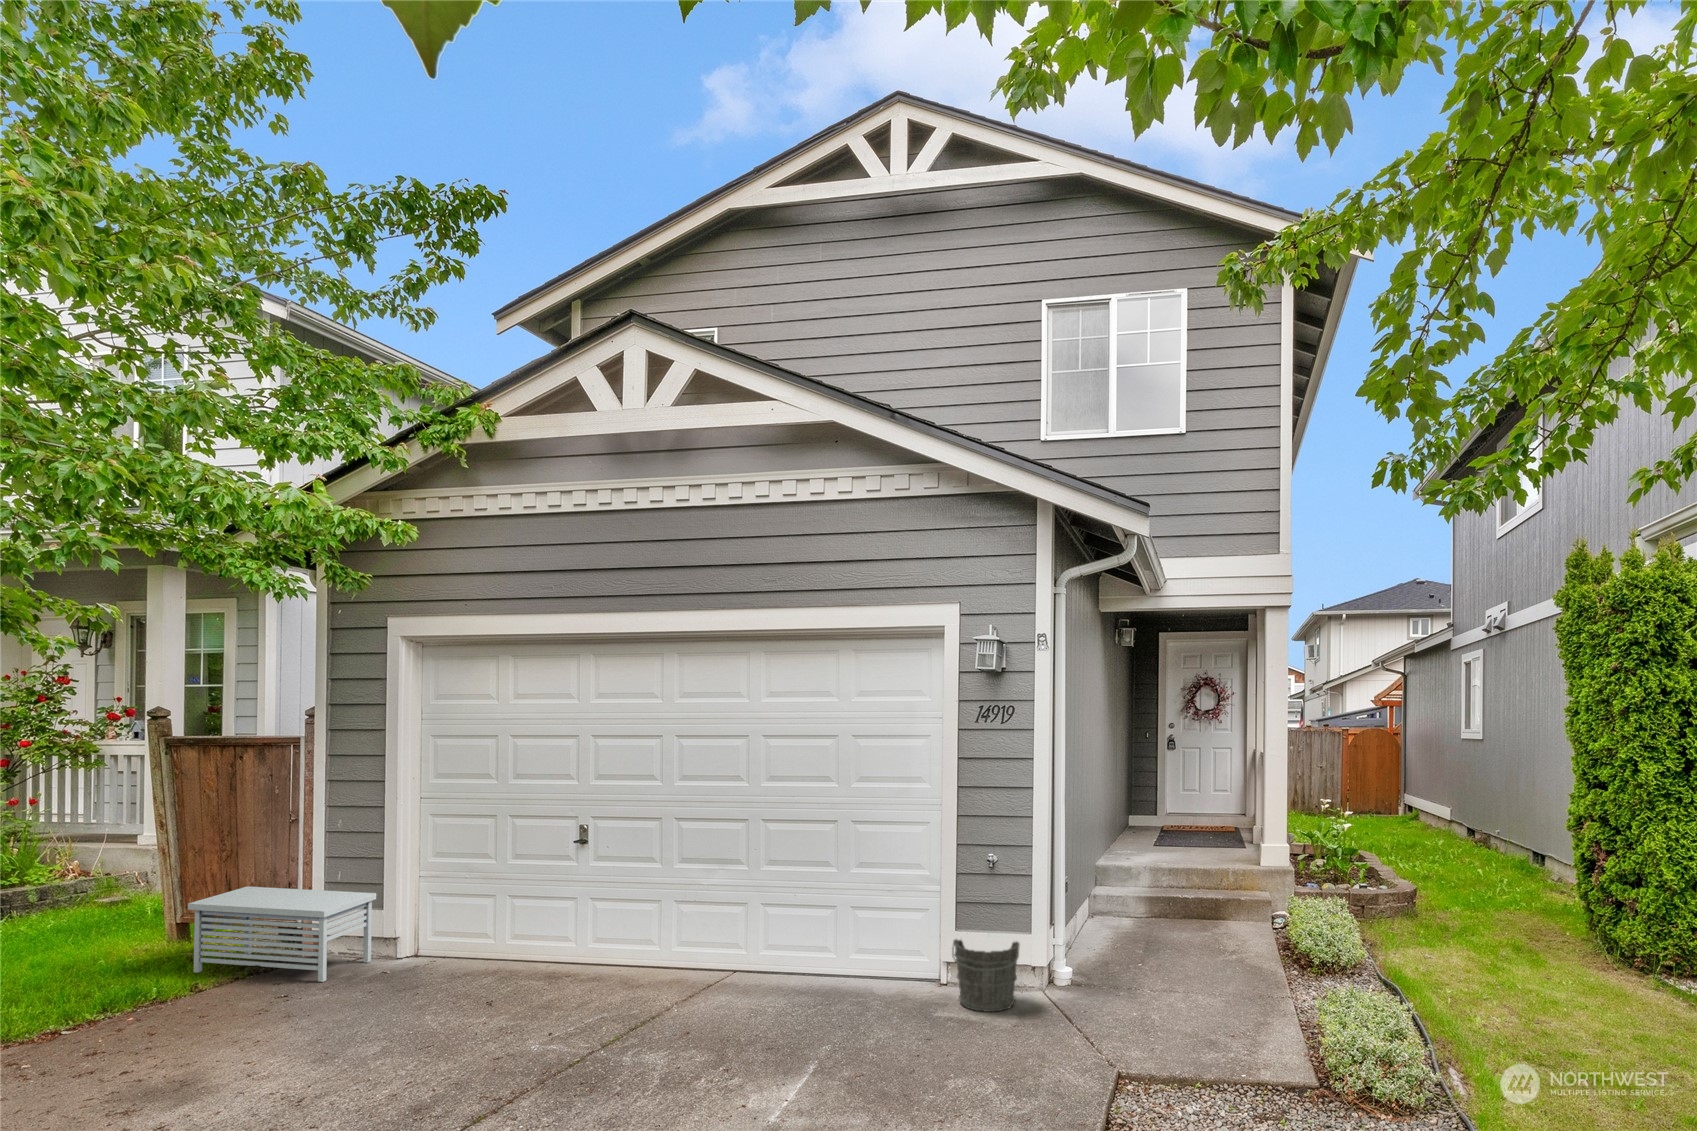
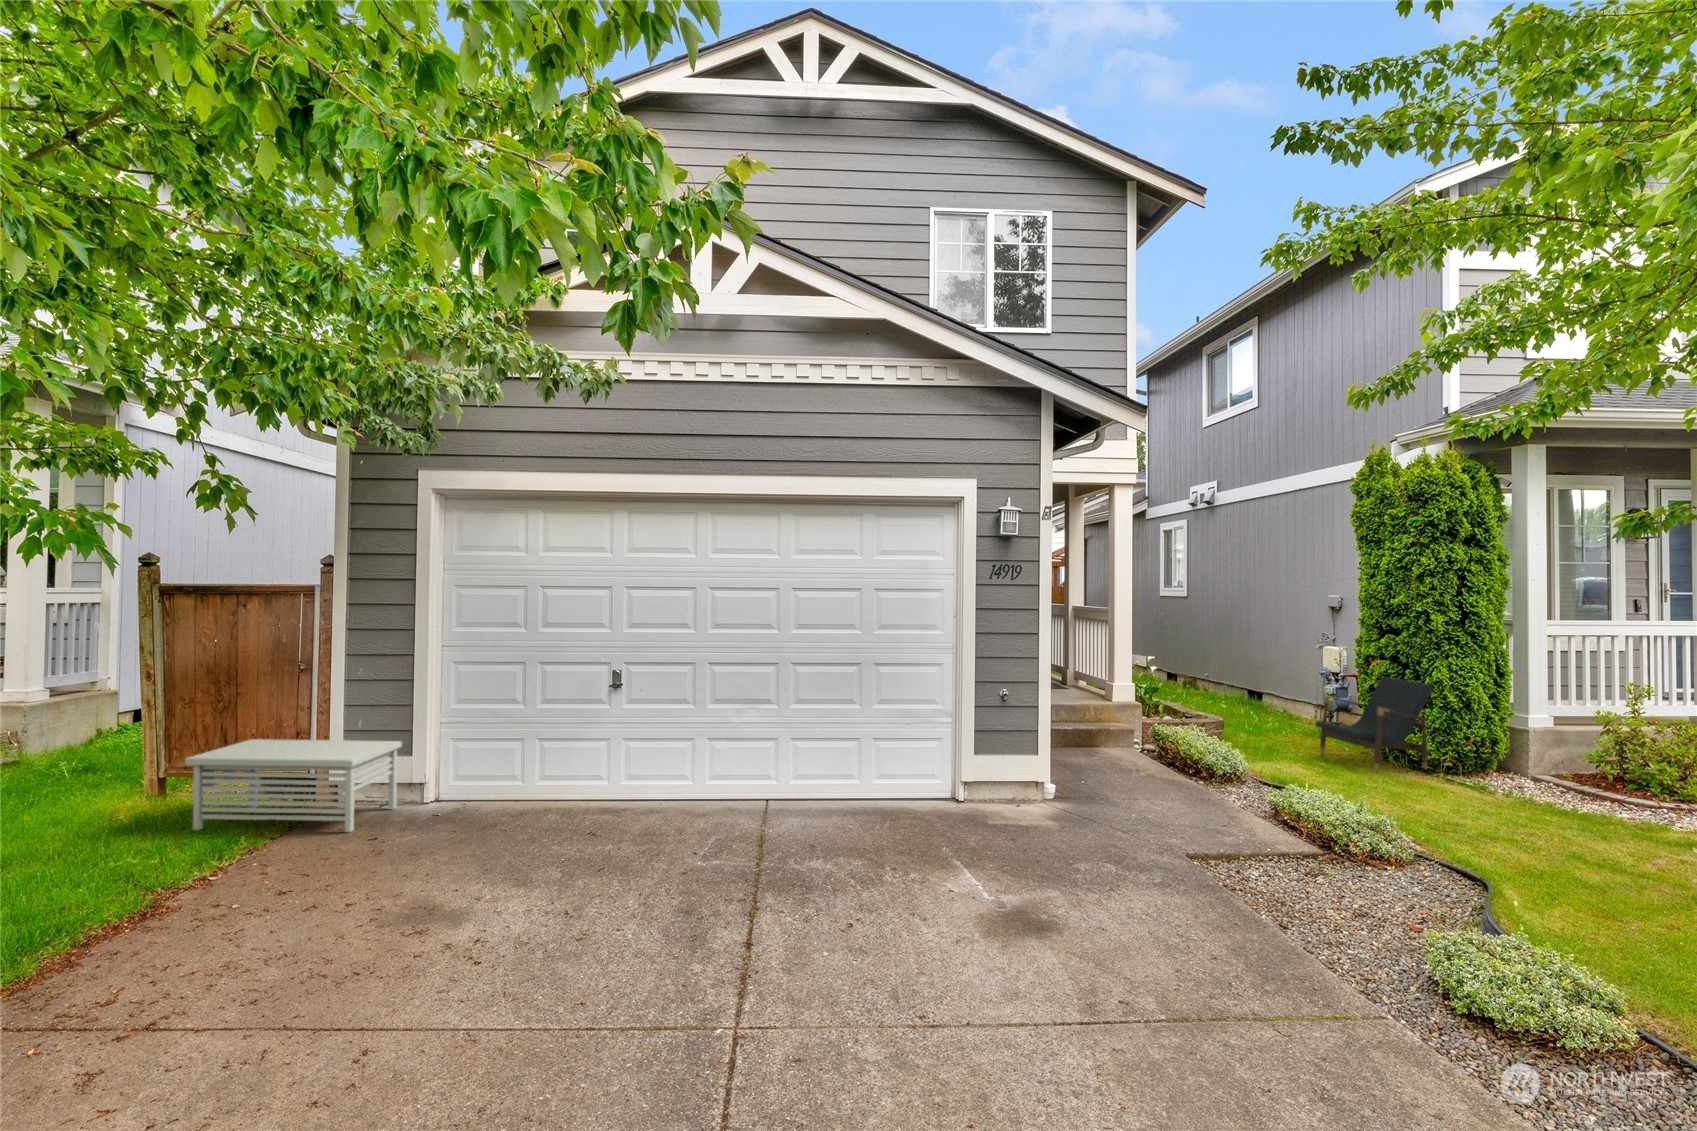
lounge chair: none [1490,845,1641,978] -> present [1316,677,1432,773]
bucket: present [952,939,1020,1012] -> none [978,759,1040,824]

